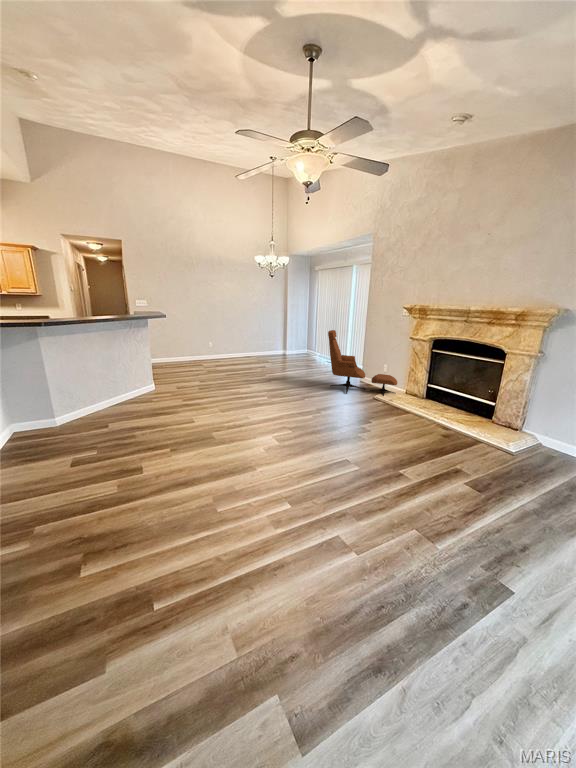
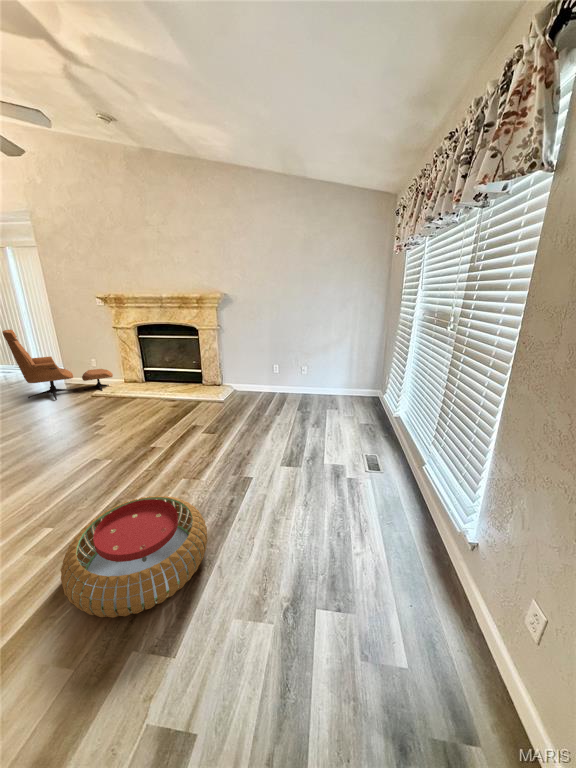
pouf: none [263,522,411,672] -> present [61,496,208,618]

